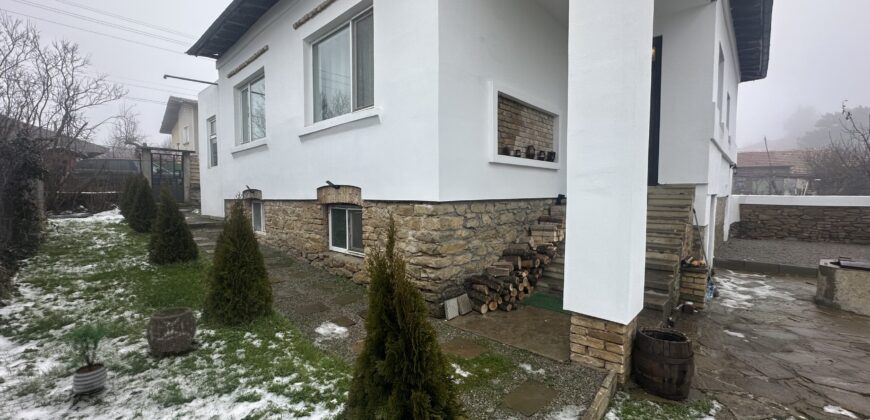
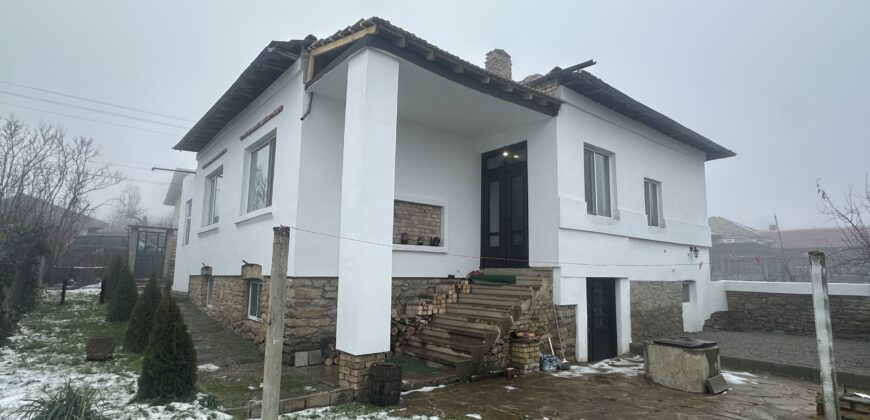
bench: none [73,208,132,241] -> present [60,279,107,305]
potted plant: present [54,323,111,395] -> none [38,332,68,369]

